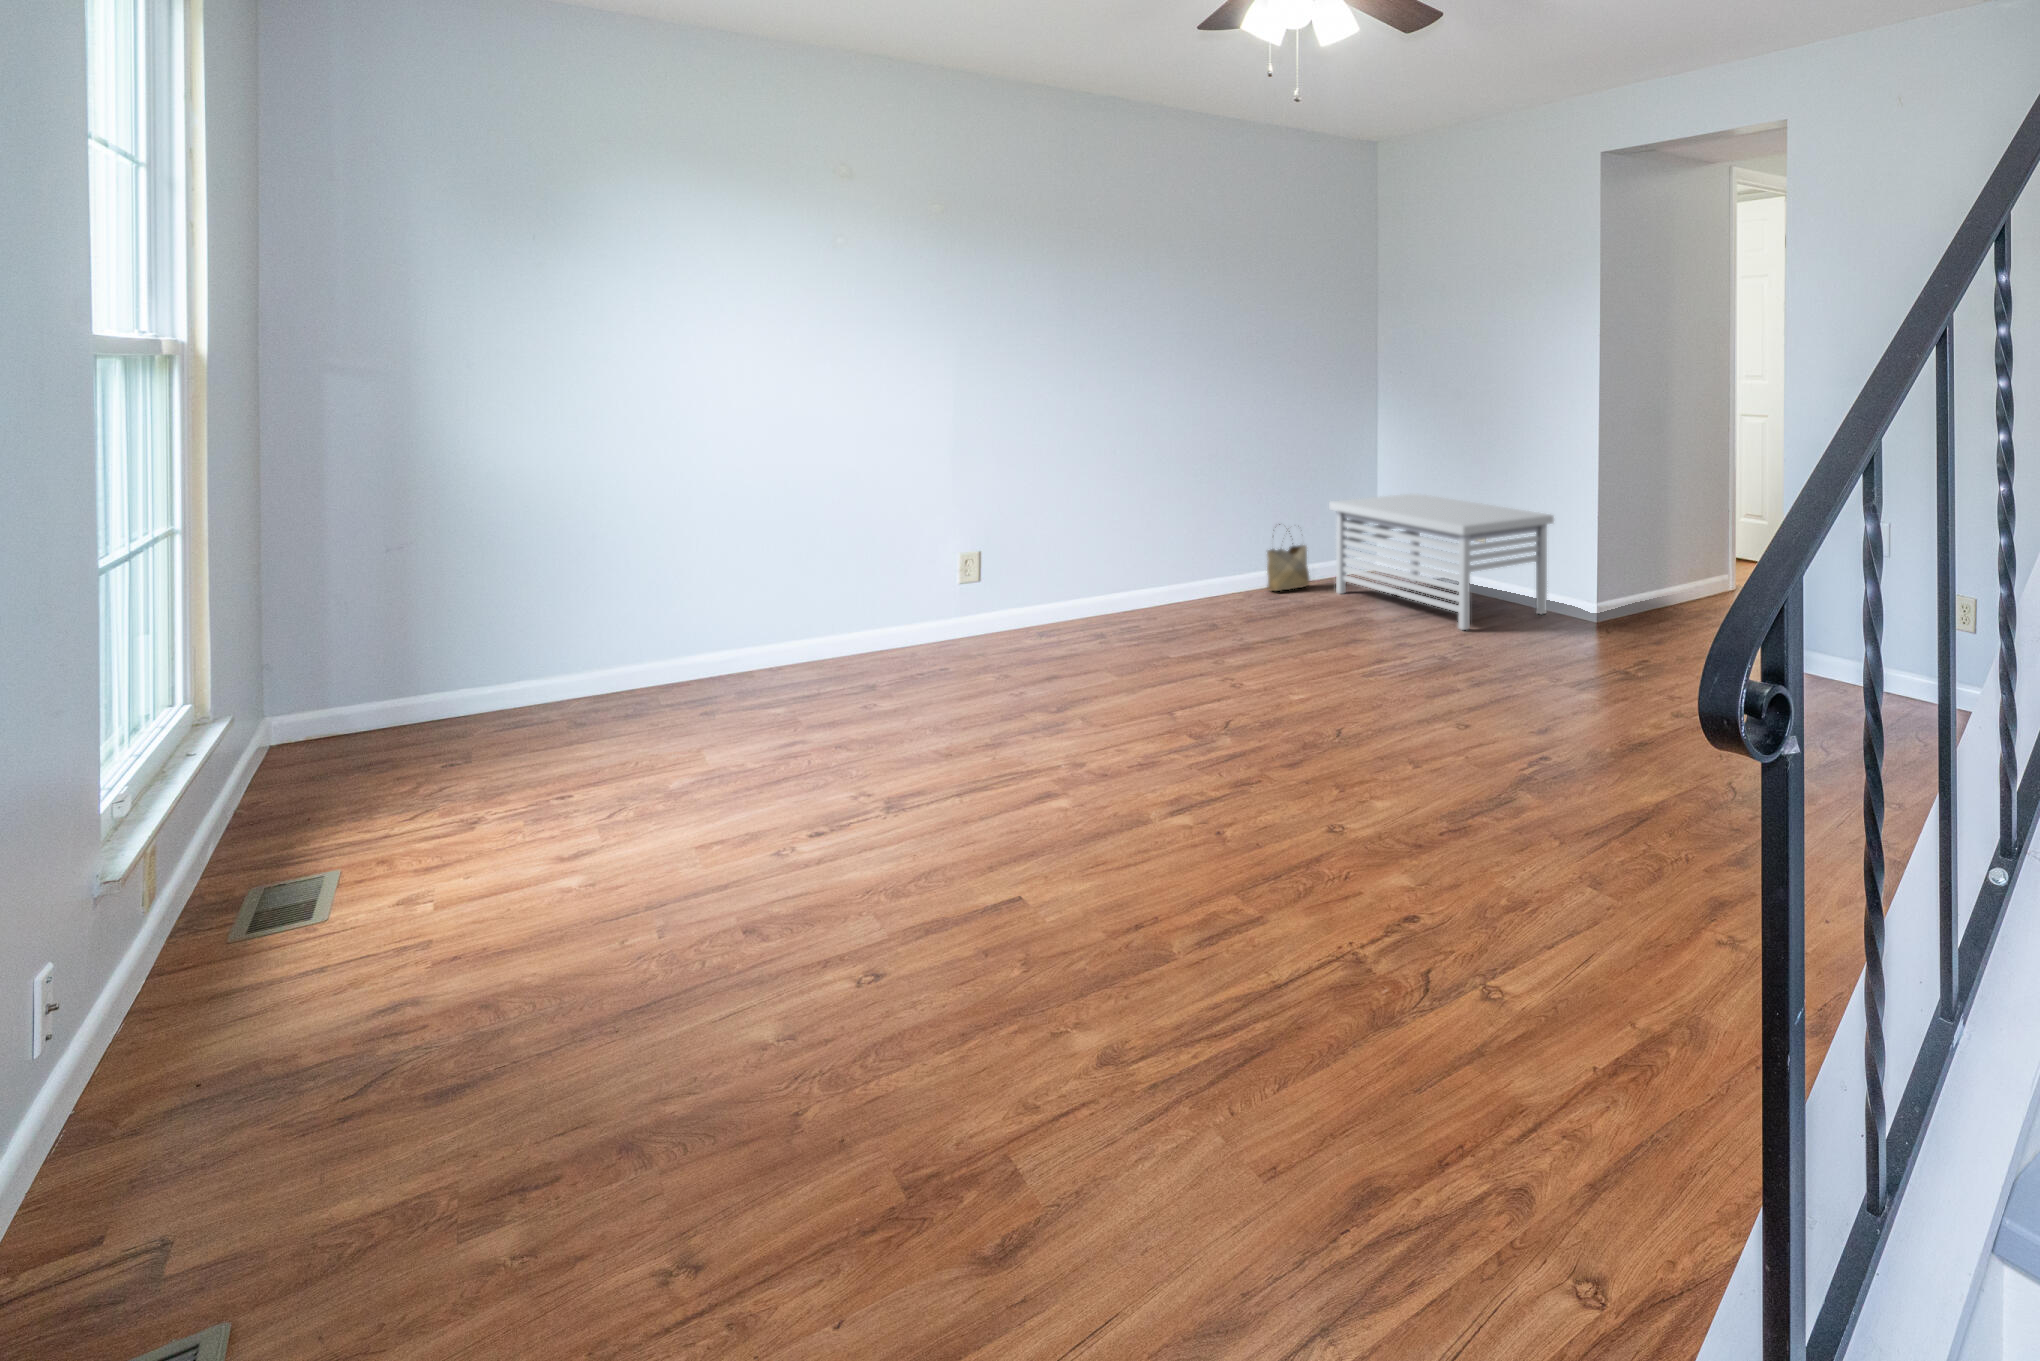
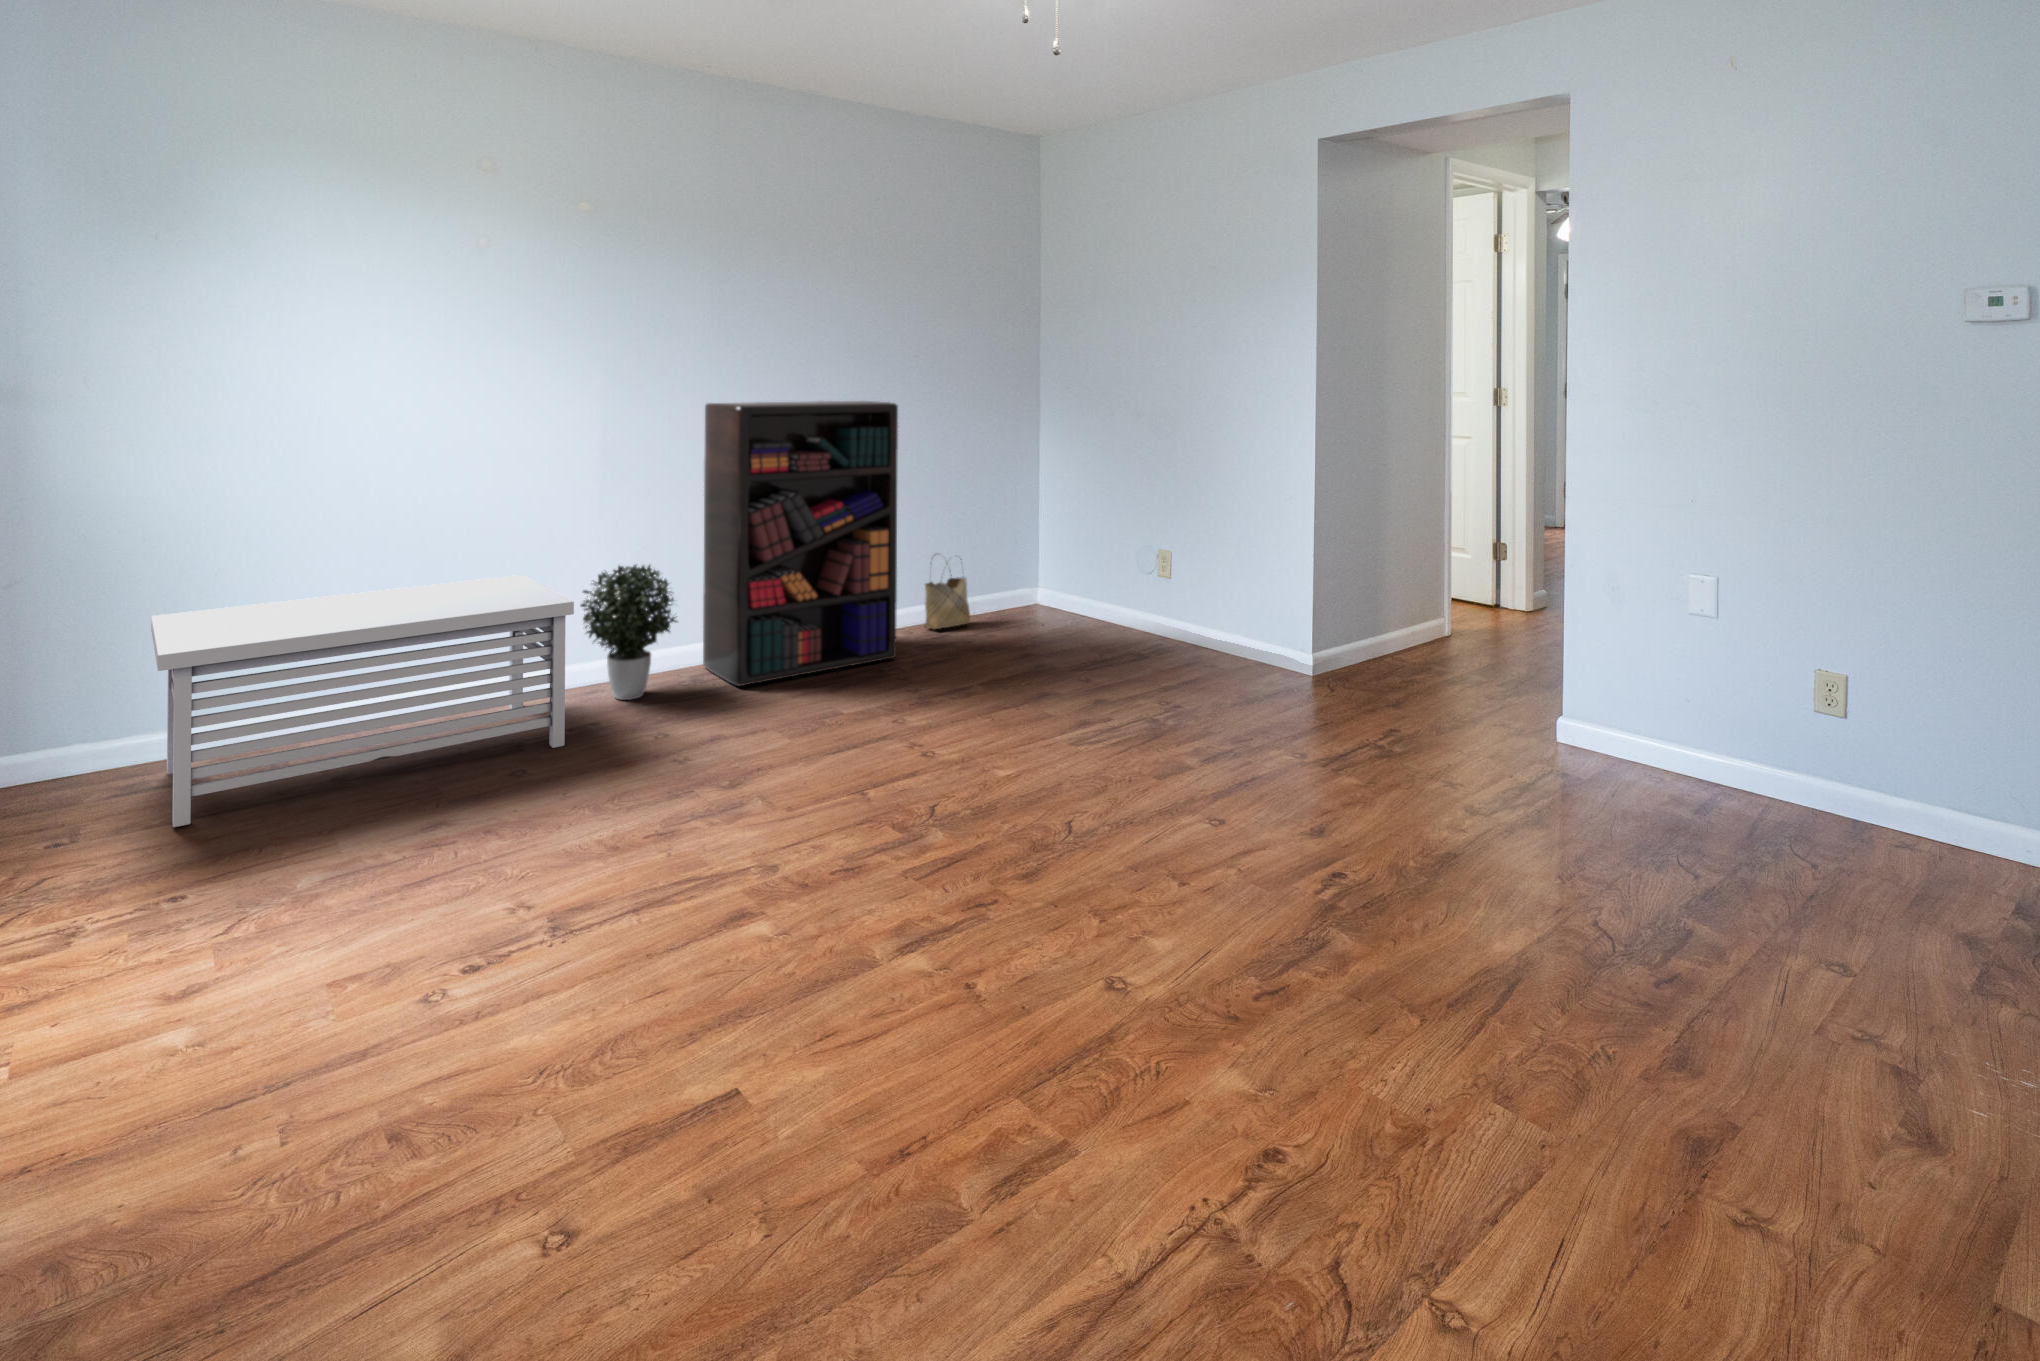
bookshelf: none [1055,385,1235,638] -> present [703,401,898,686]
storage bench: present [1329,494,1554,630] -> present [151,575,574,827]
potted plant: none [937,529,1029,650] -> present [580,565,677,700]

